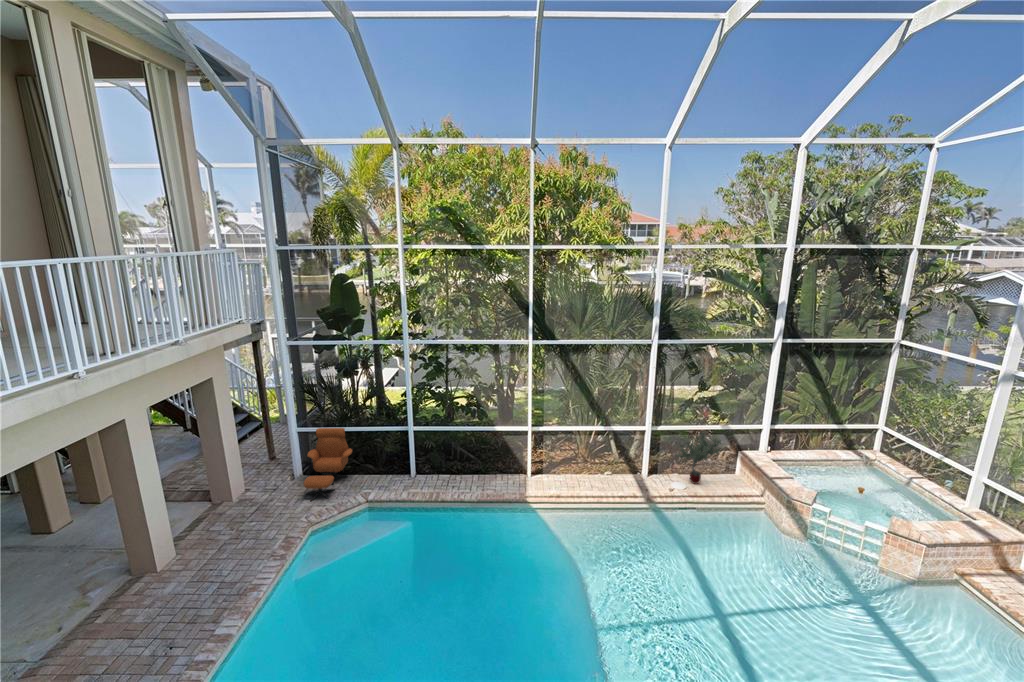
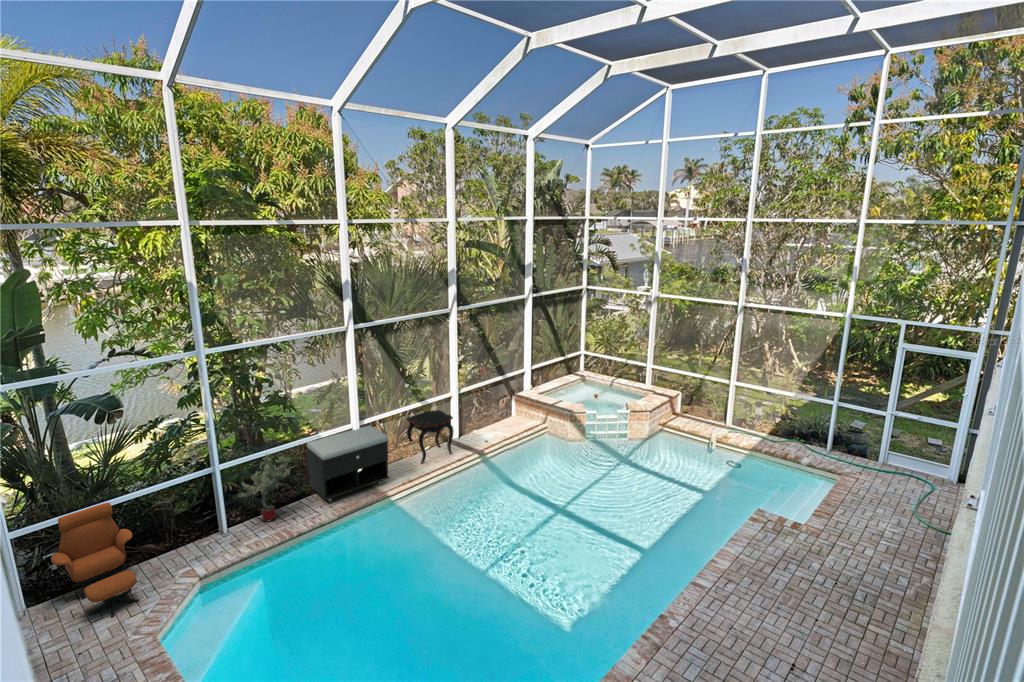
storage bench: none [480,430,544,488] -> present [307,426,389,501]
potted tree: present [676,432,721,484] -> present [238,454,290,521]
side table: none [585,436,627,488] -> present [407,410,453,464]

